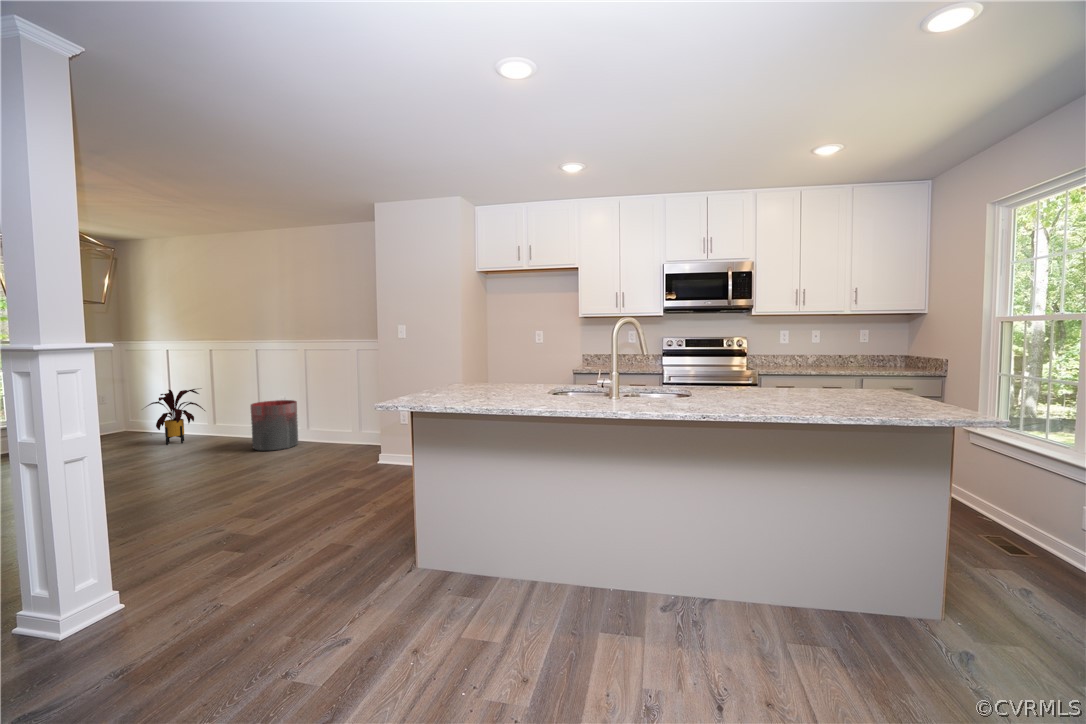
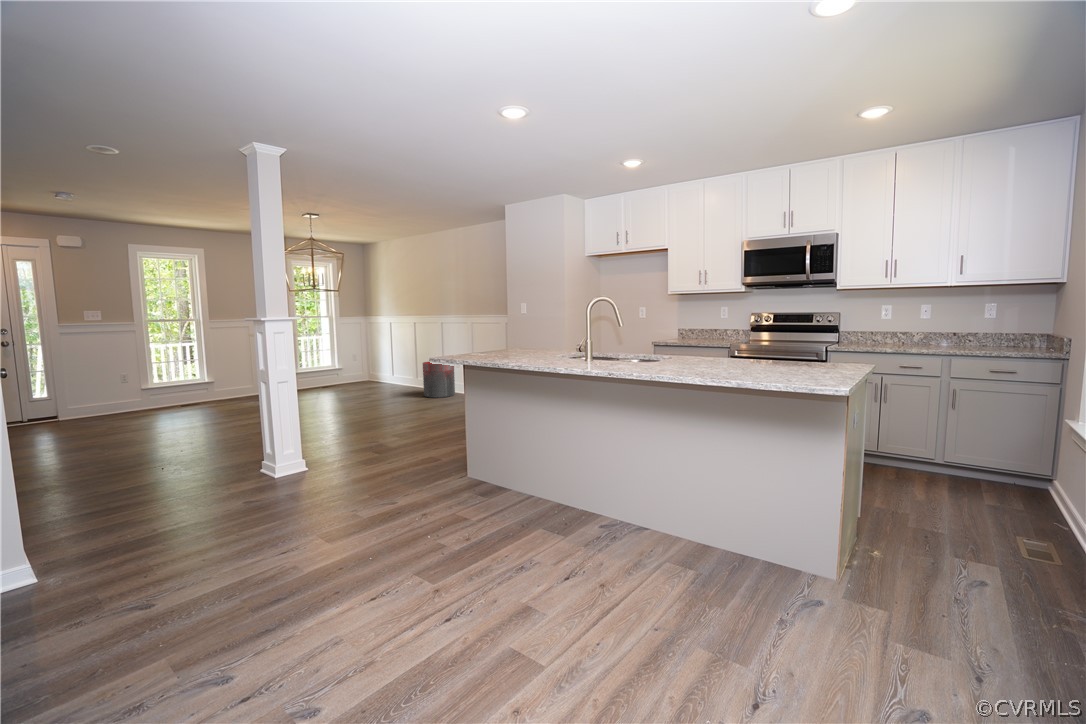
house plant: present [146,389,205,445] -> none [362,350,401,389]

